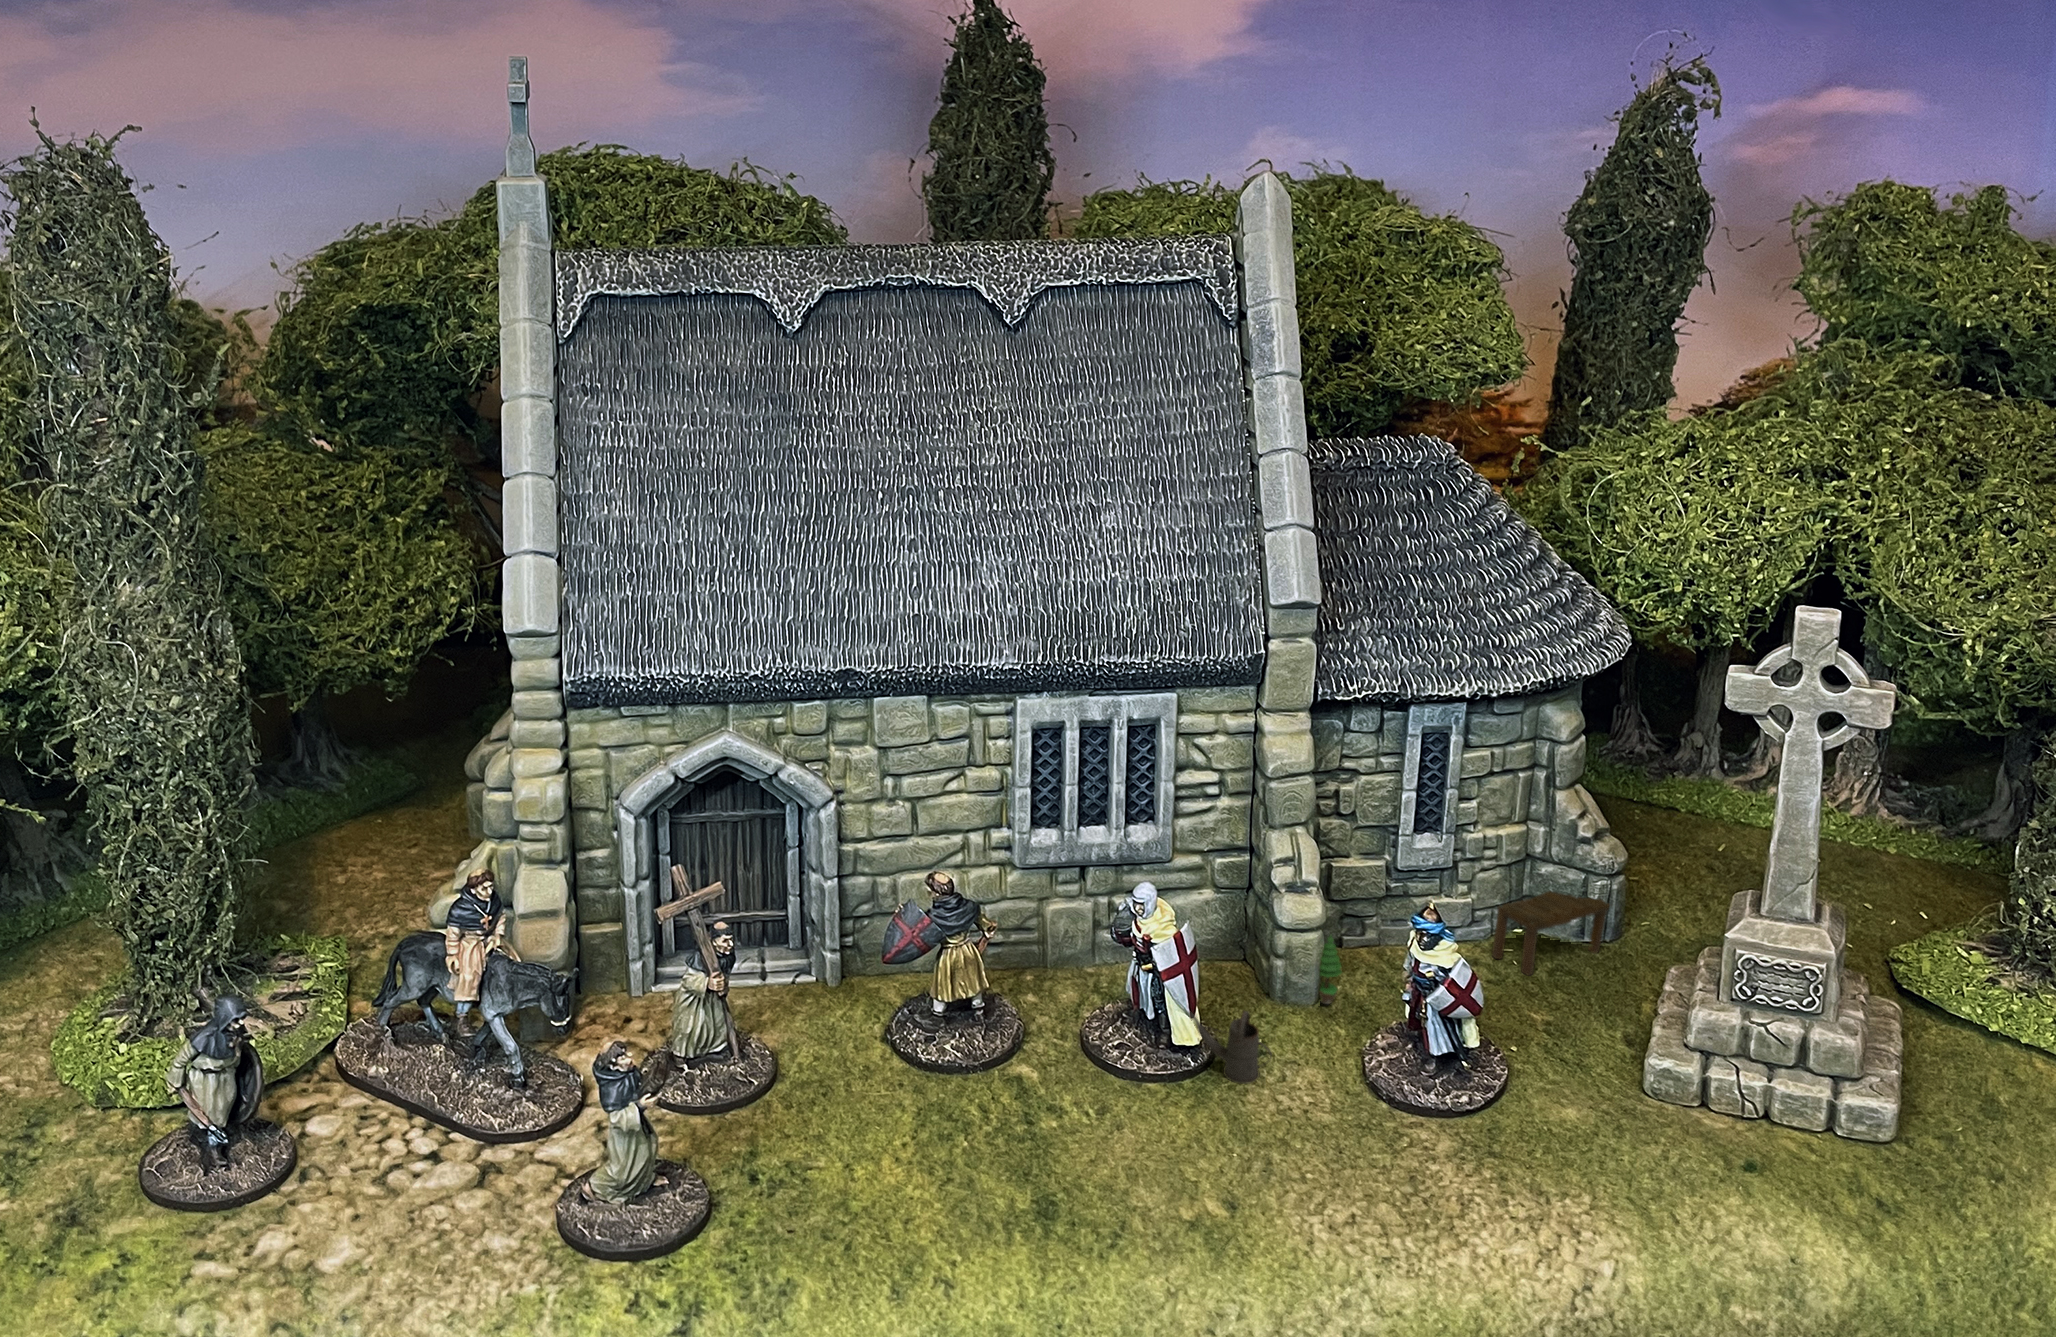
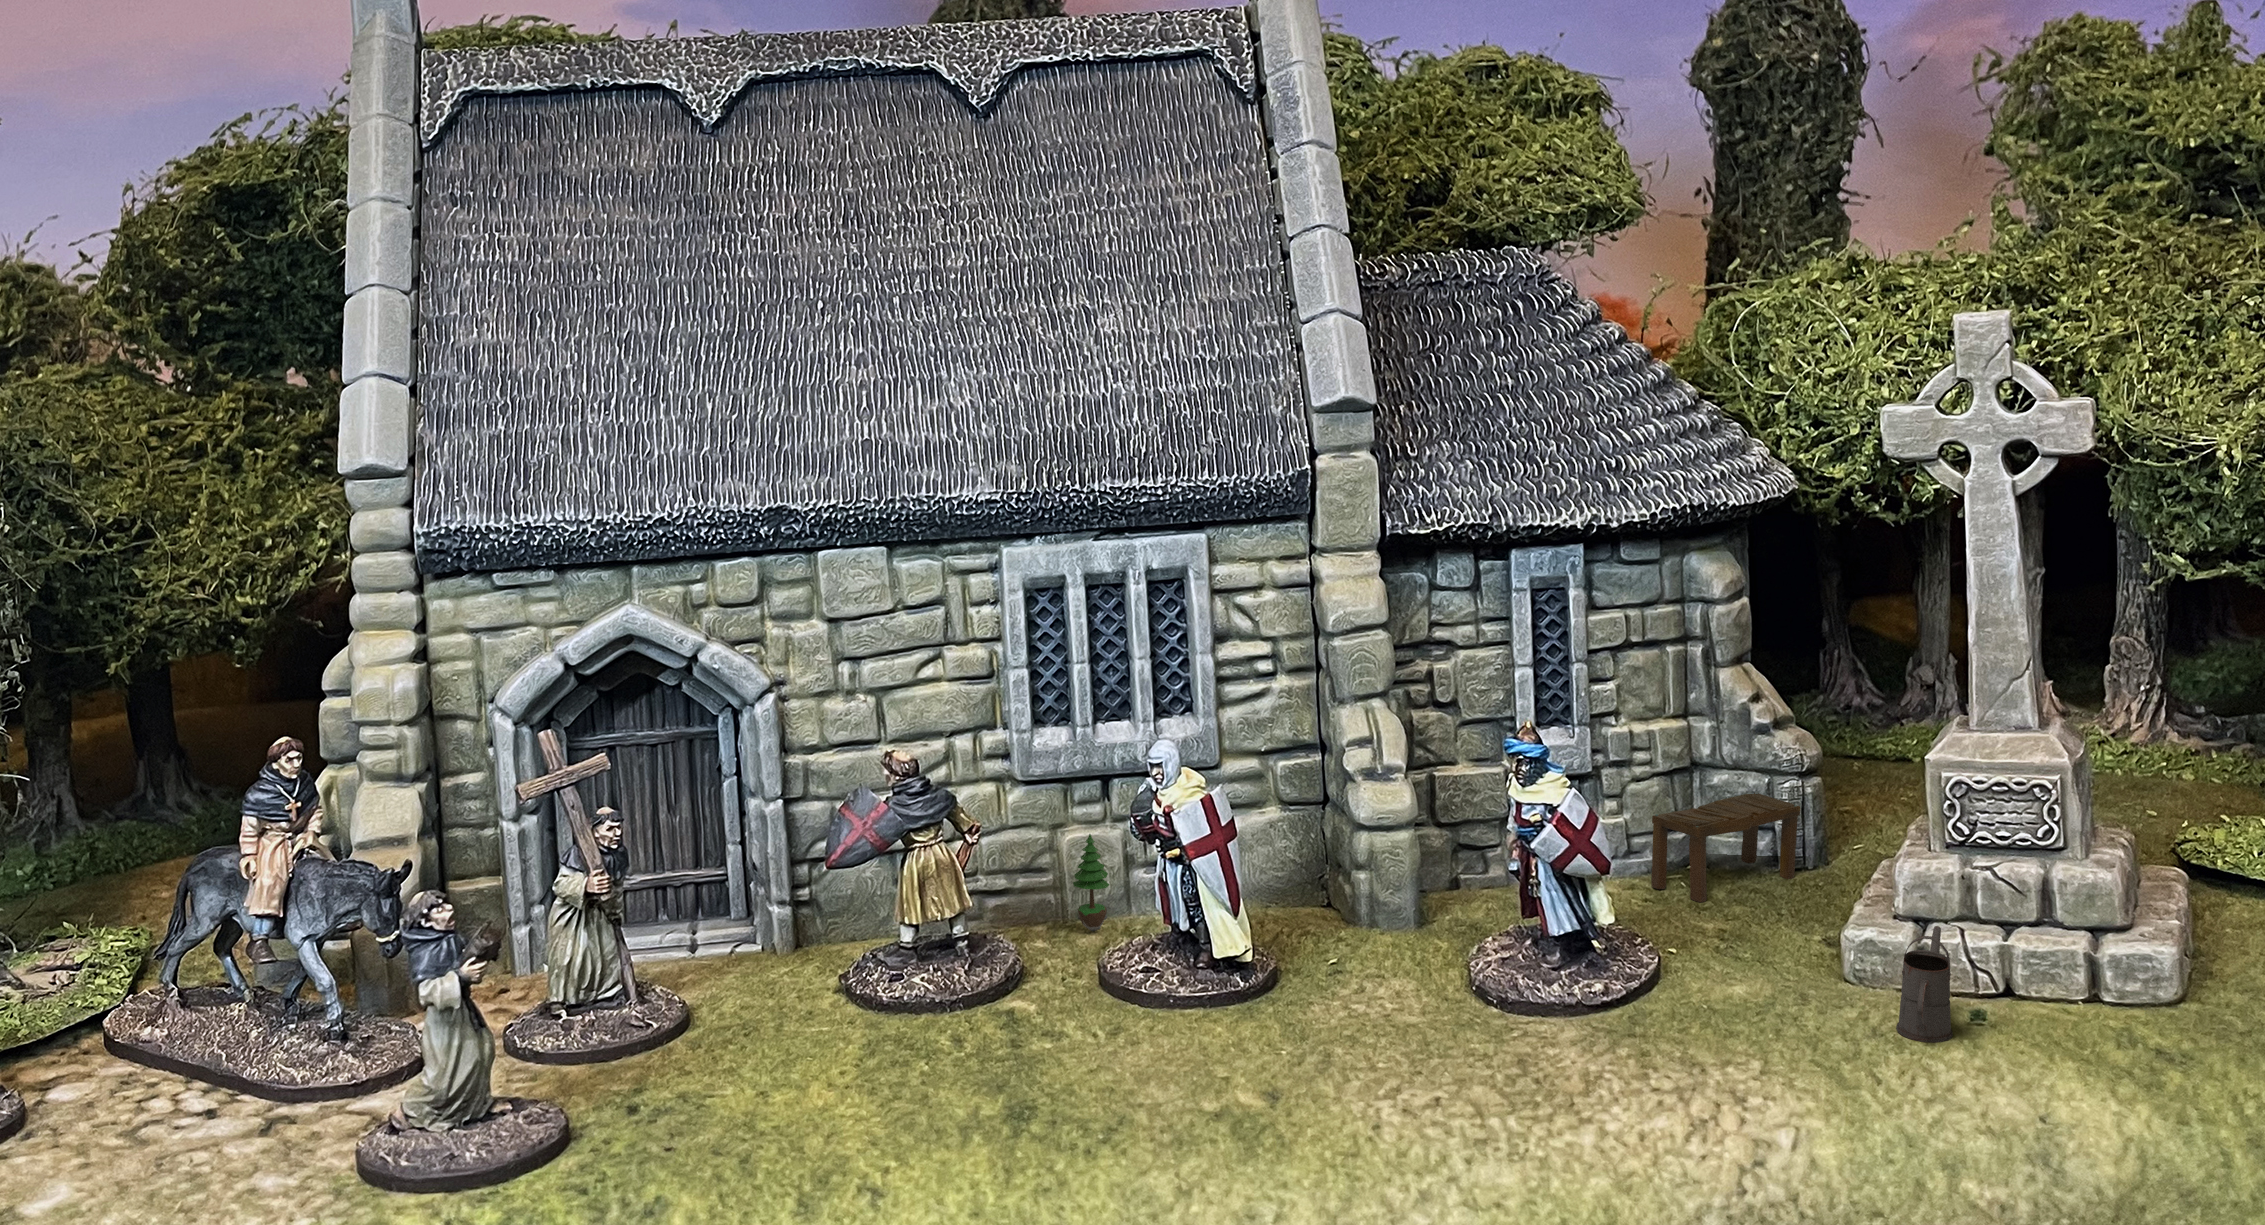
potted tree: present [1319,936,1342,1004] -> present [1073,834,1109,931]
watering can: present [1190,1011,1272,1084] -> present [1896,926,1953,1043]

